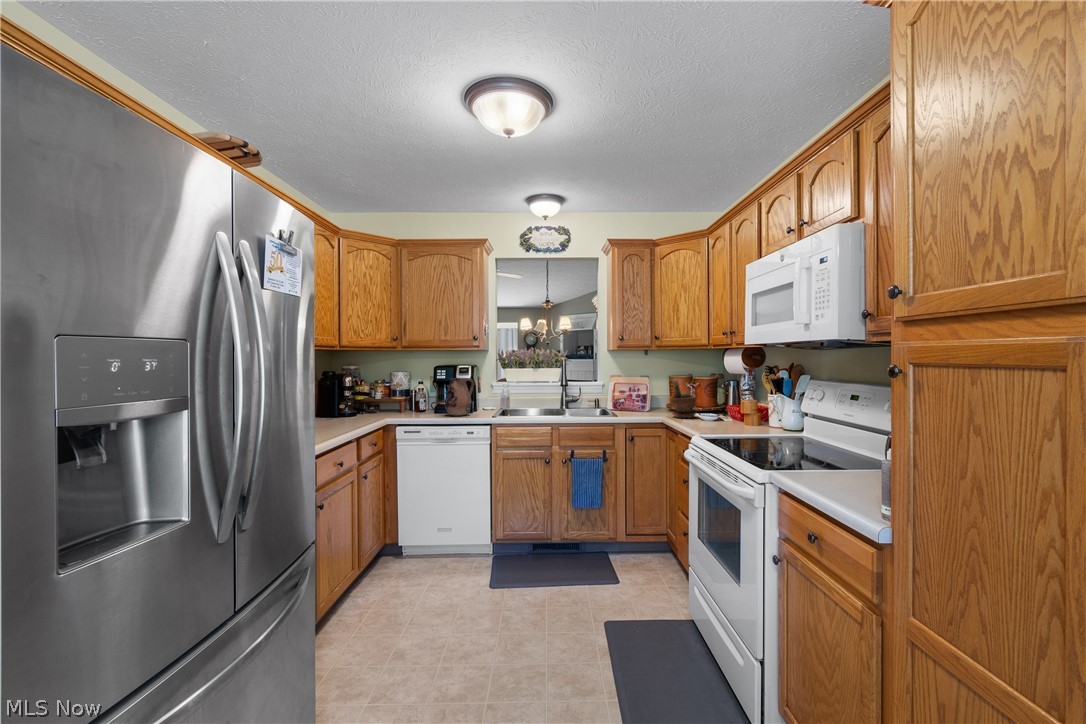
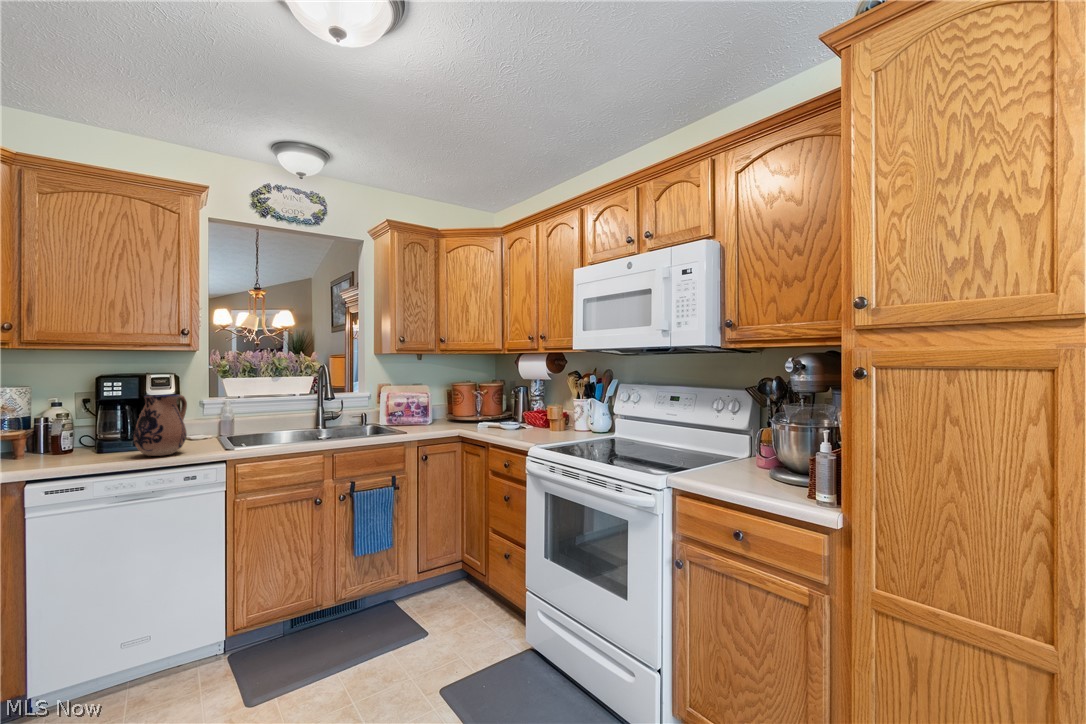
potted plant: present [671,379,696,418] -> none [468,386,495,430]

